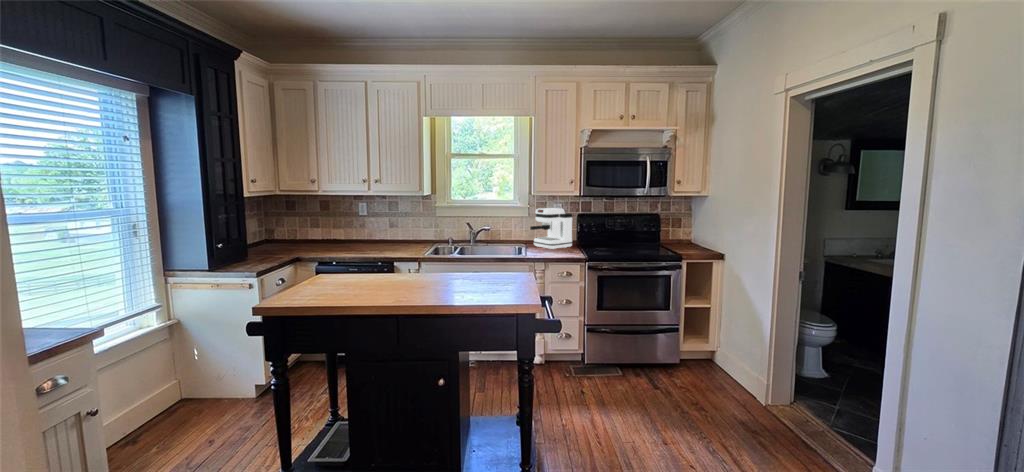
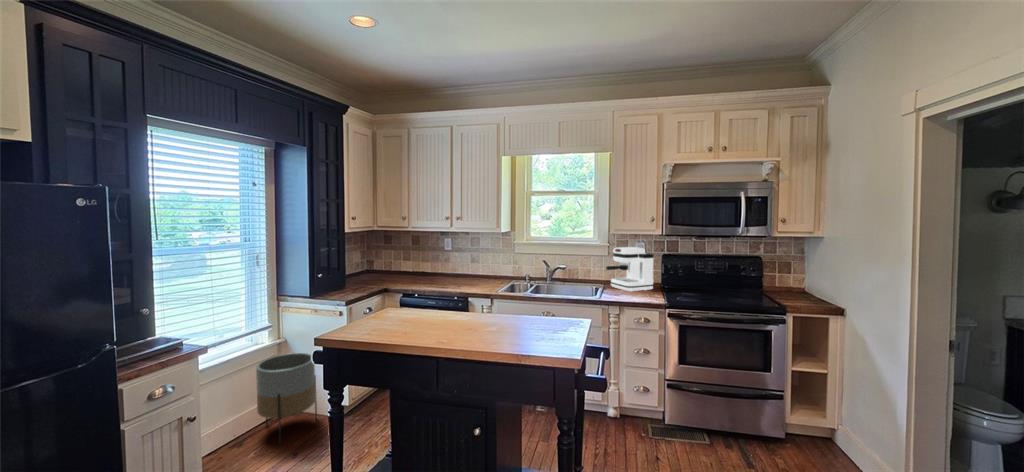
planter: none [148,334,229,435] -> present [256,353,317,444]

